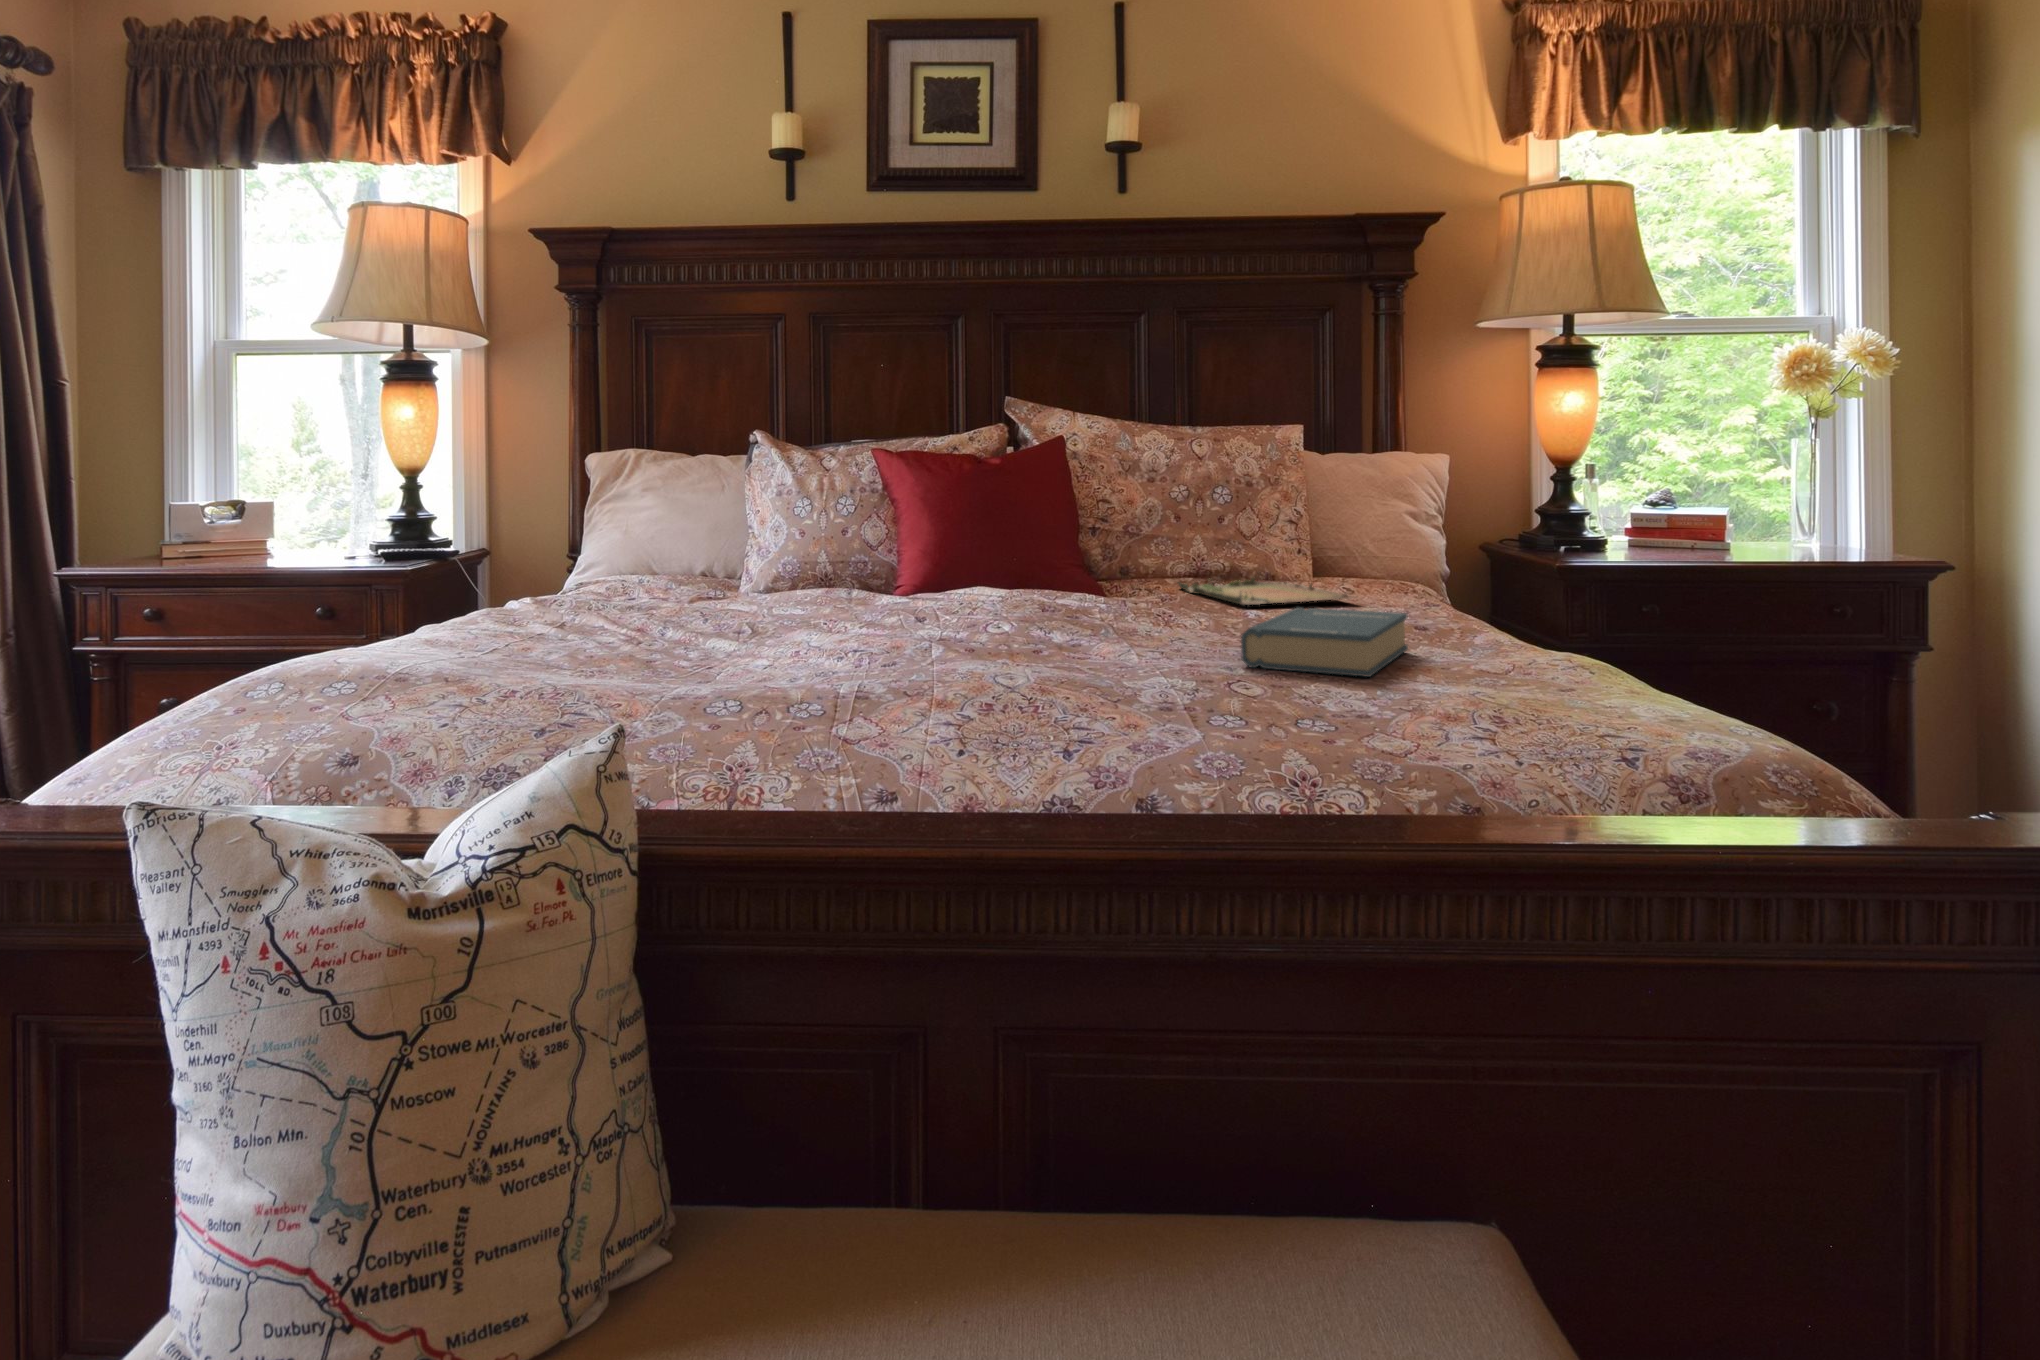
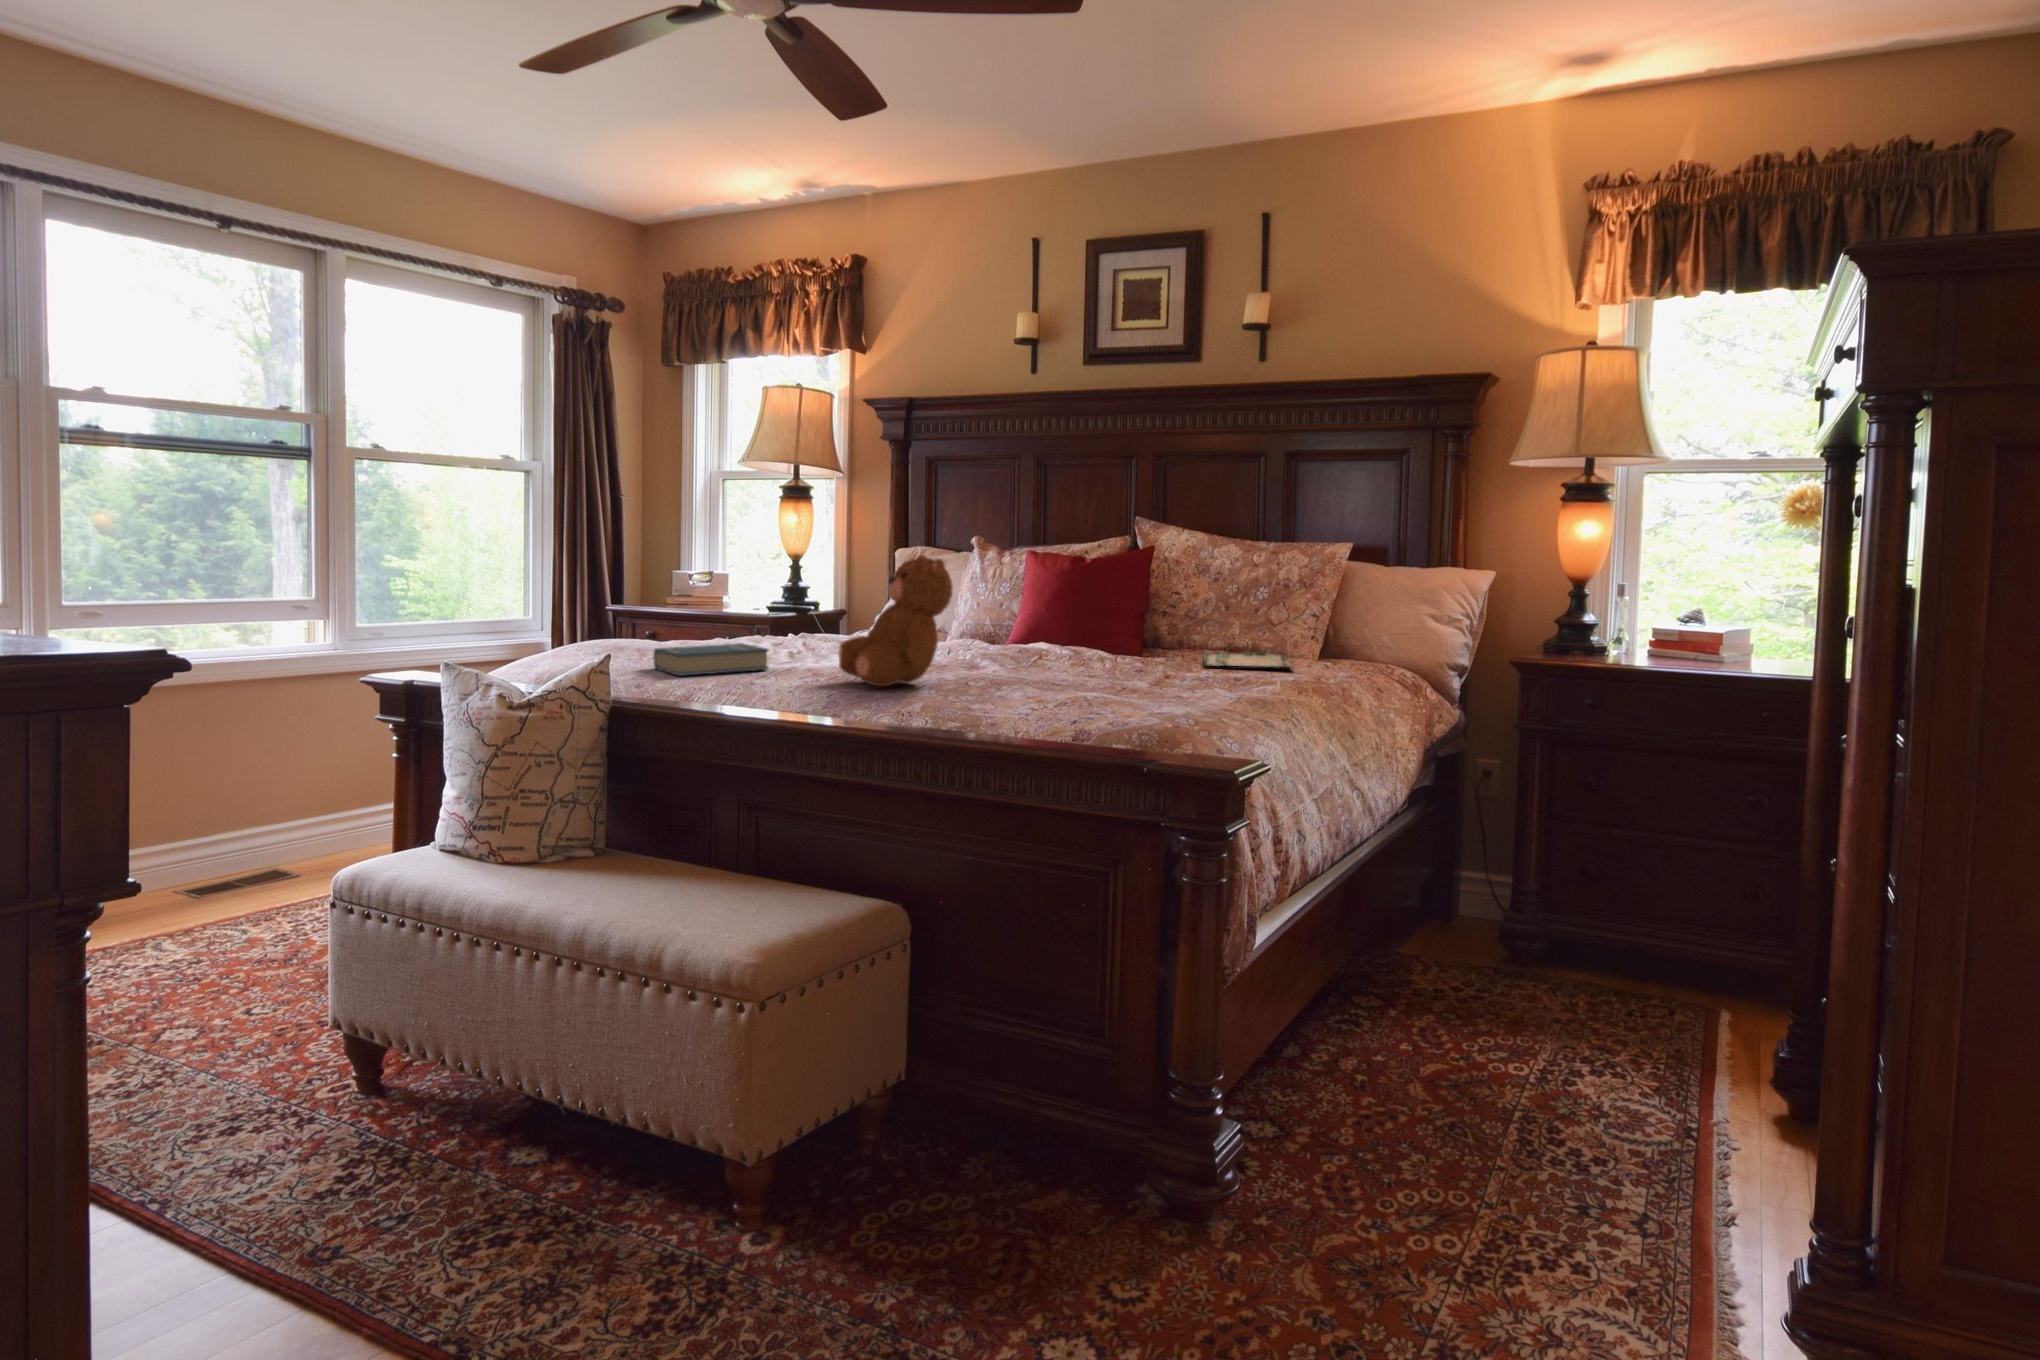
teddy bear: none [795,438,1016,697] -> present [839,555,953,686]
hardback book: present [1241,608,1408,677] -> present [653,644,768,676]

